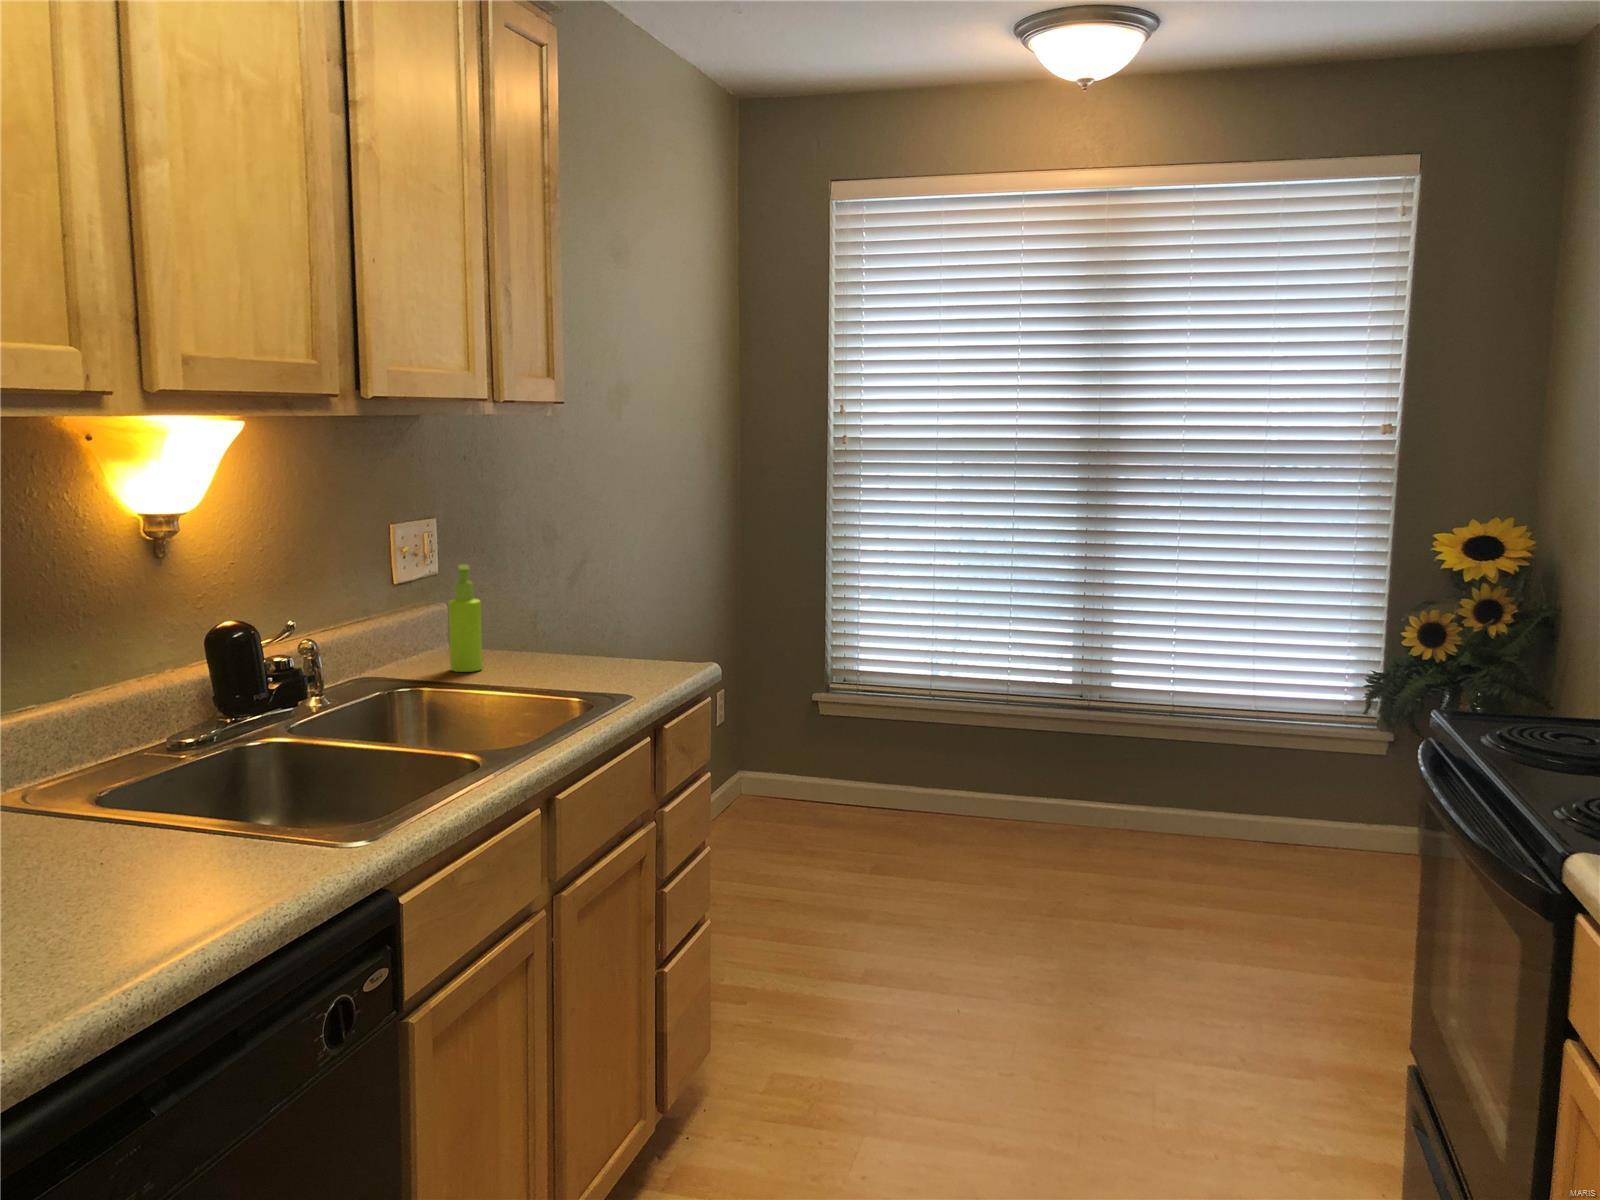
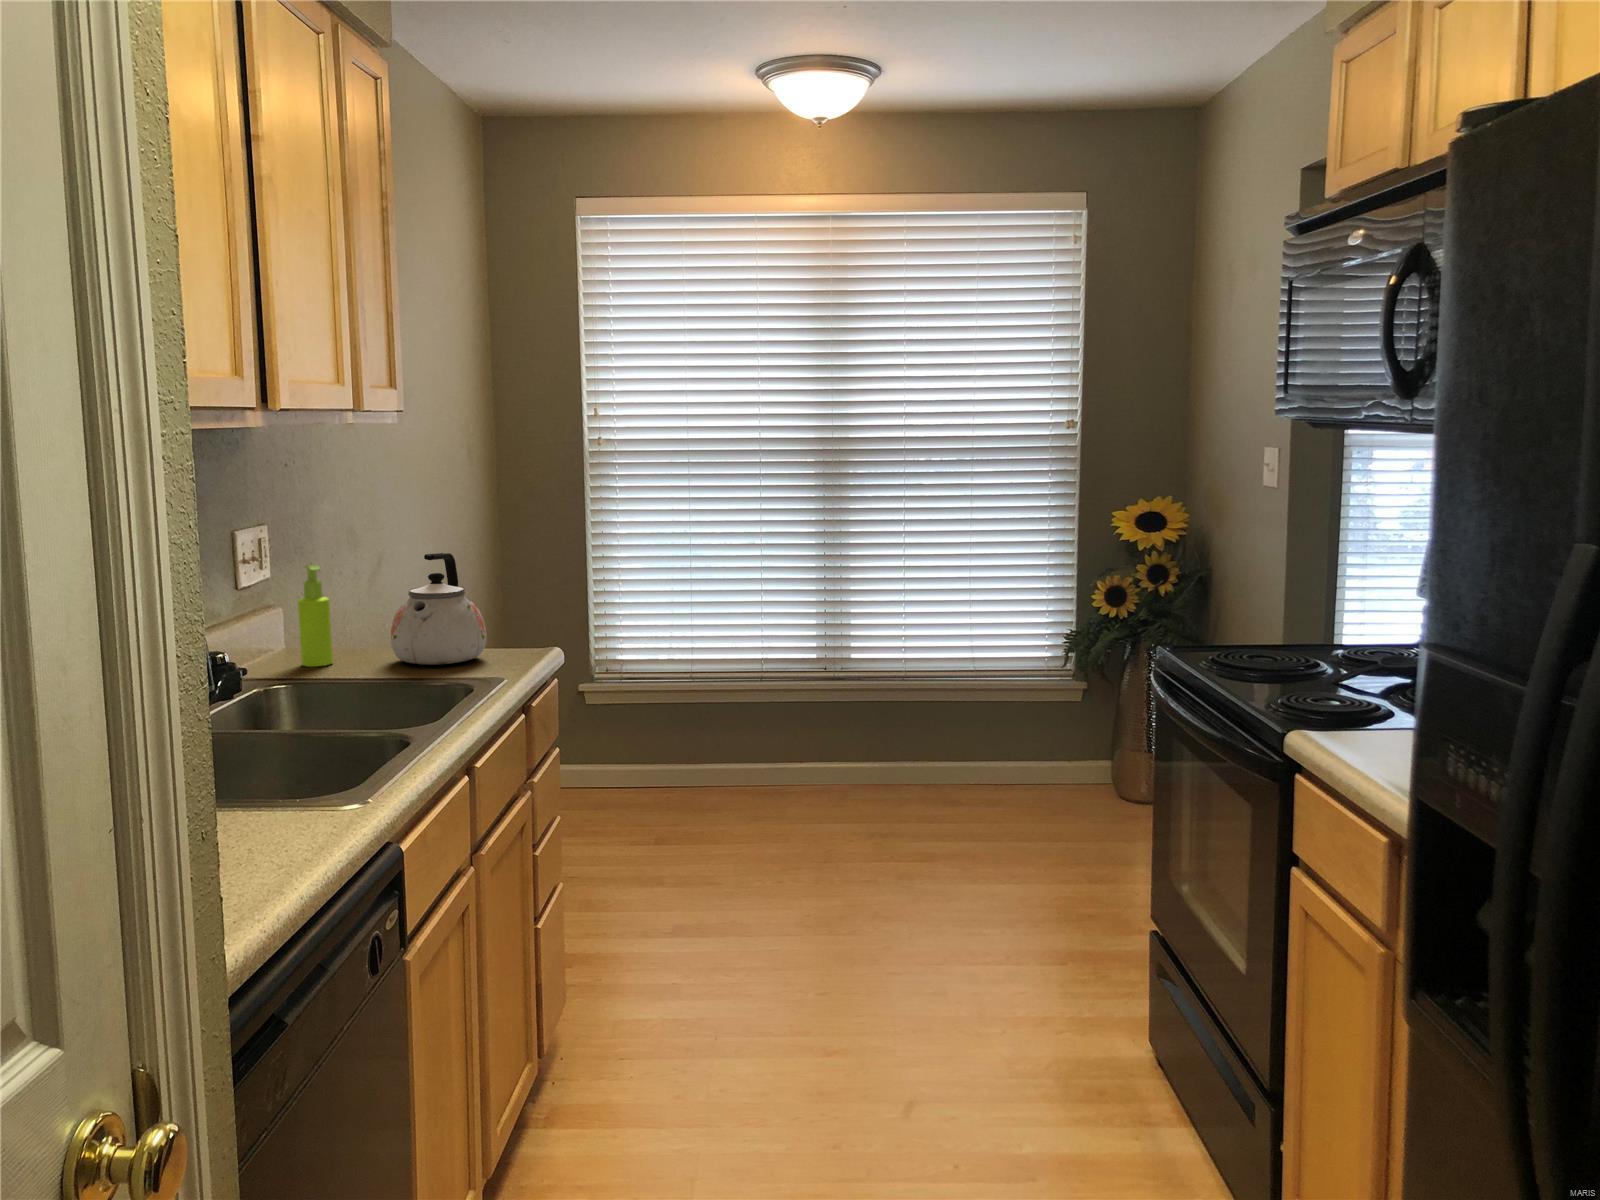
kettle: none [539,557,640,678] -> present [391,553,487,665]

